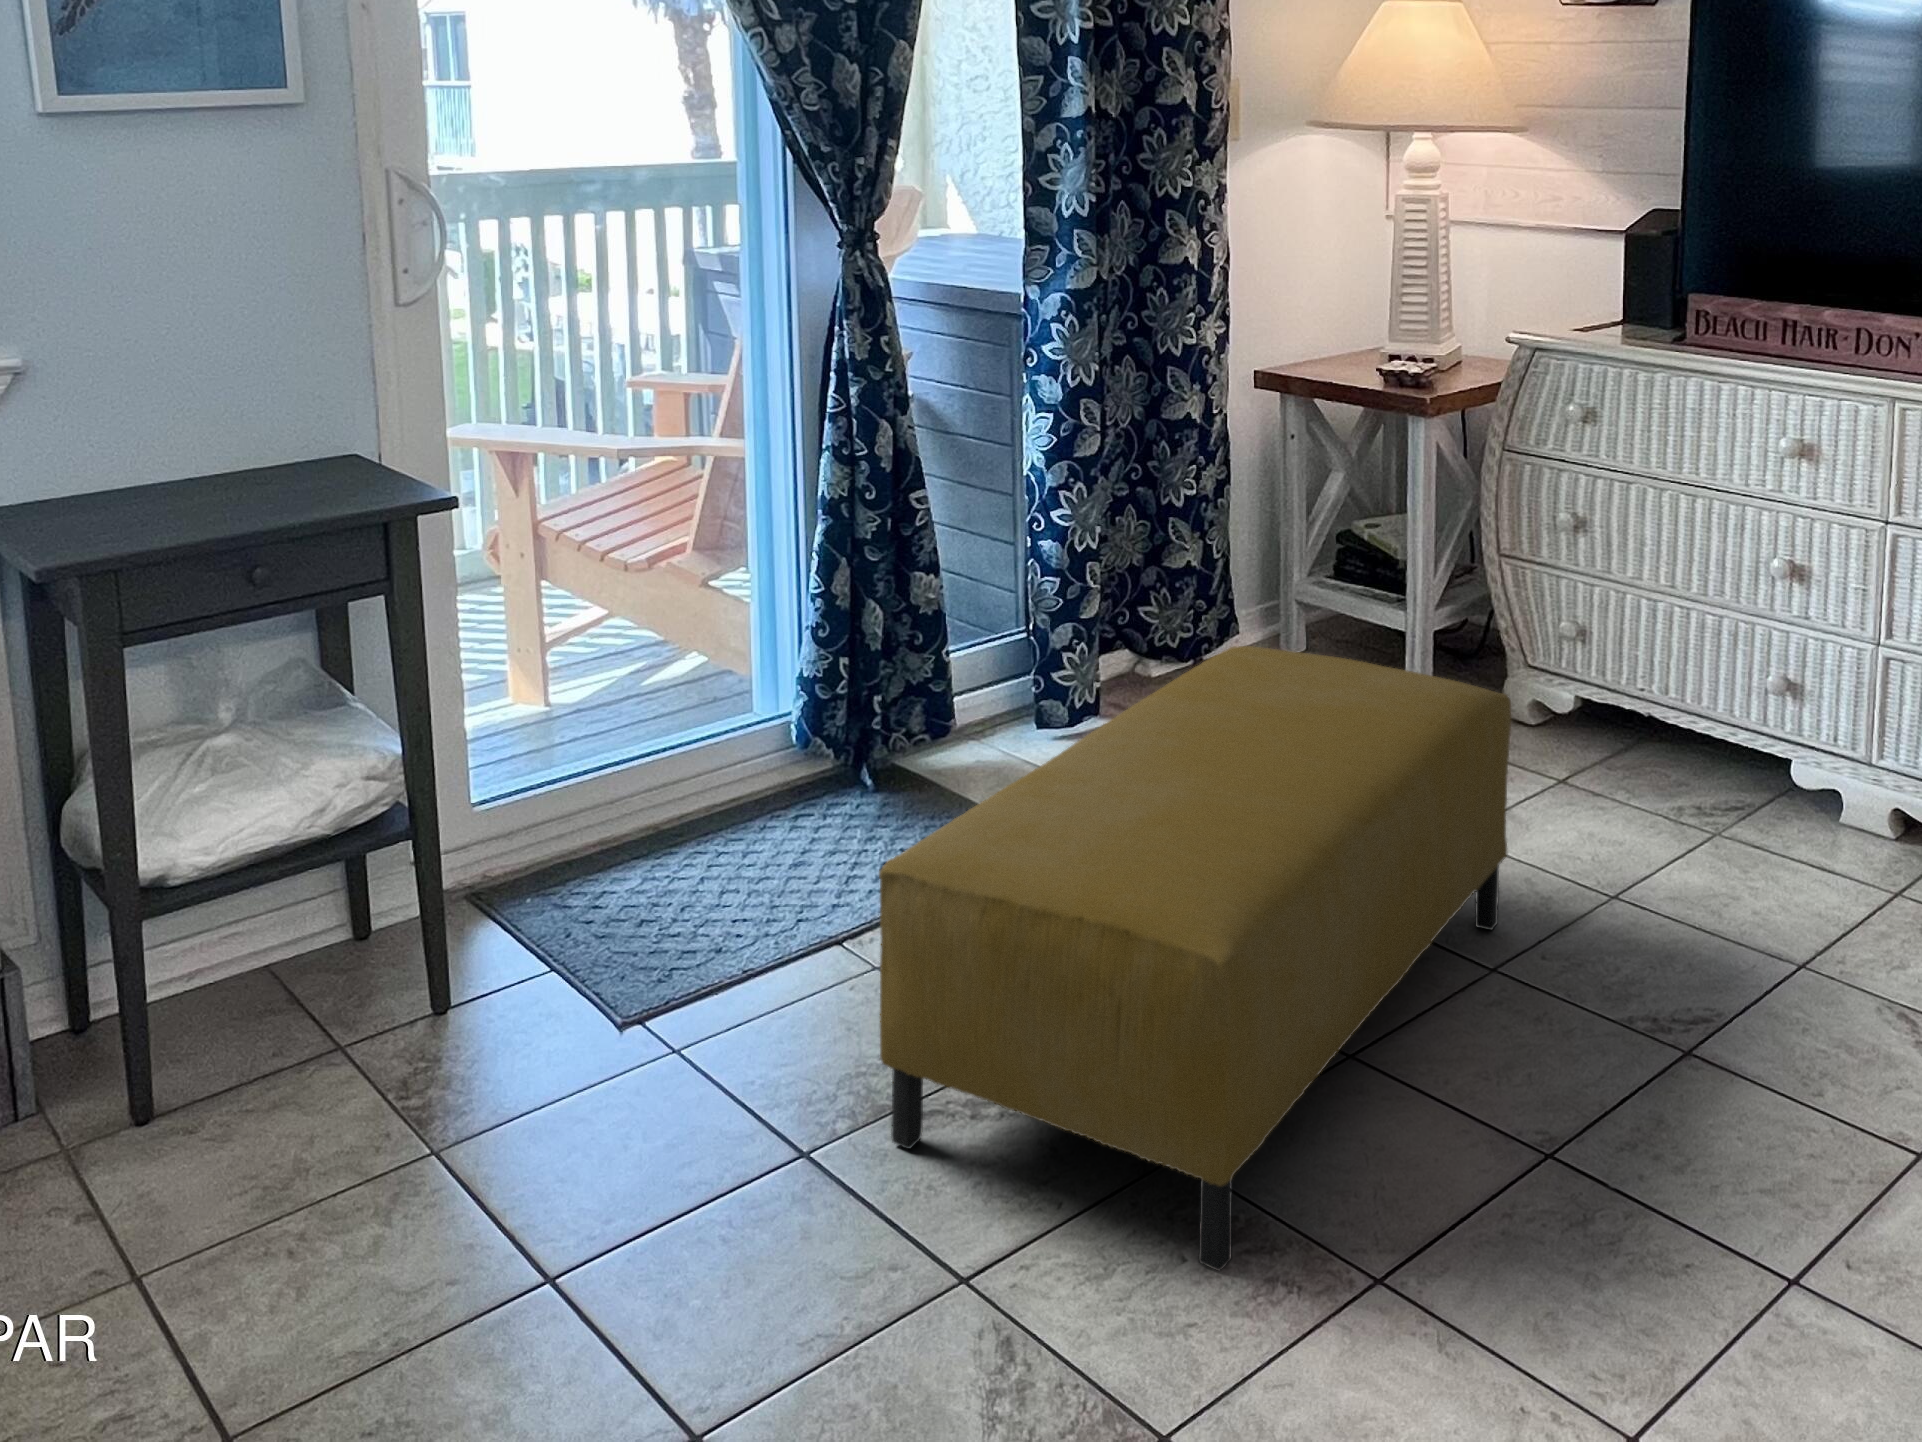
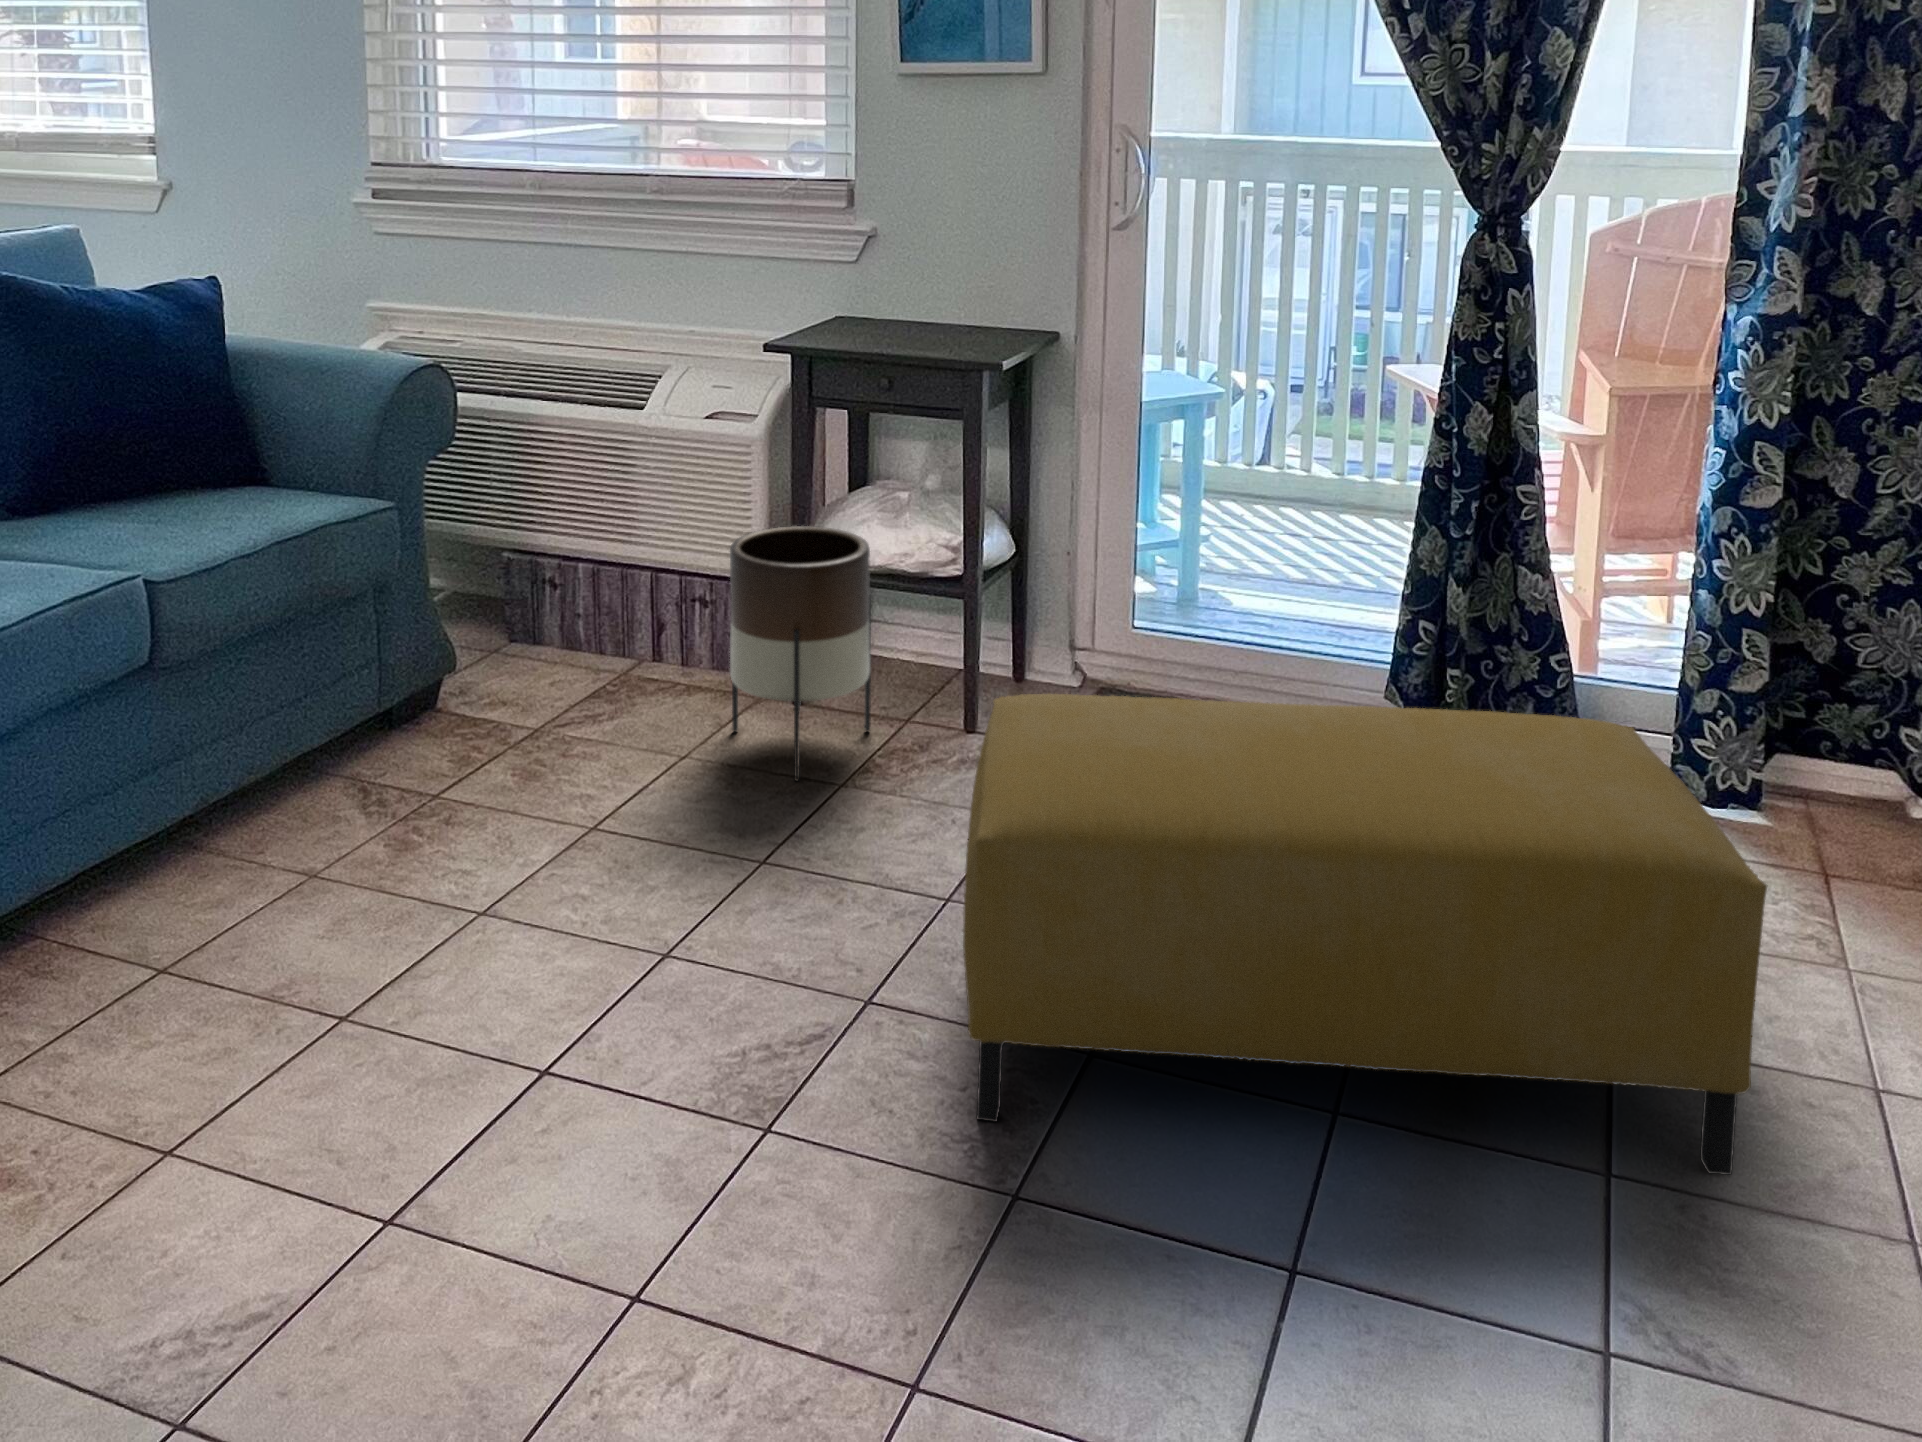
planter: none [93,816,375,1222] -> present [730,526,871,781]

